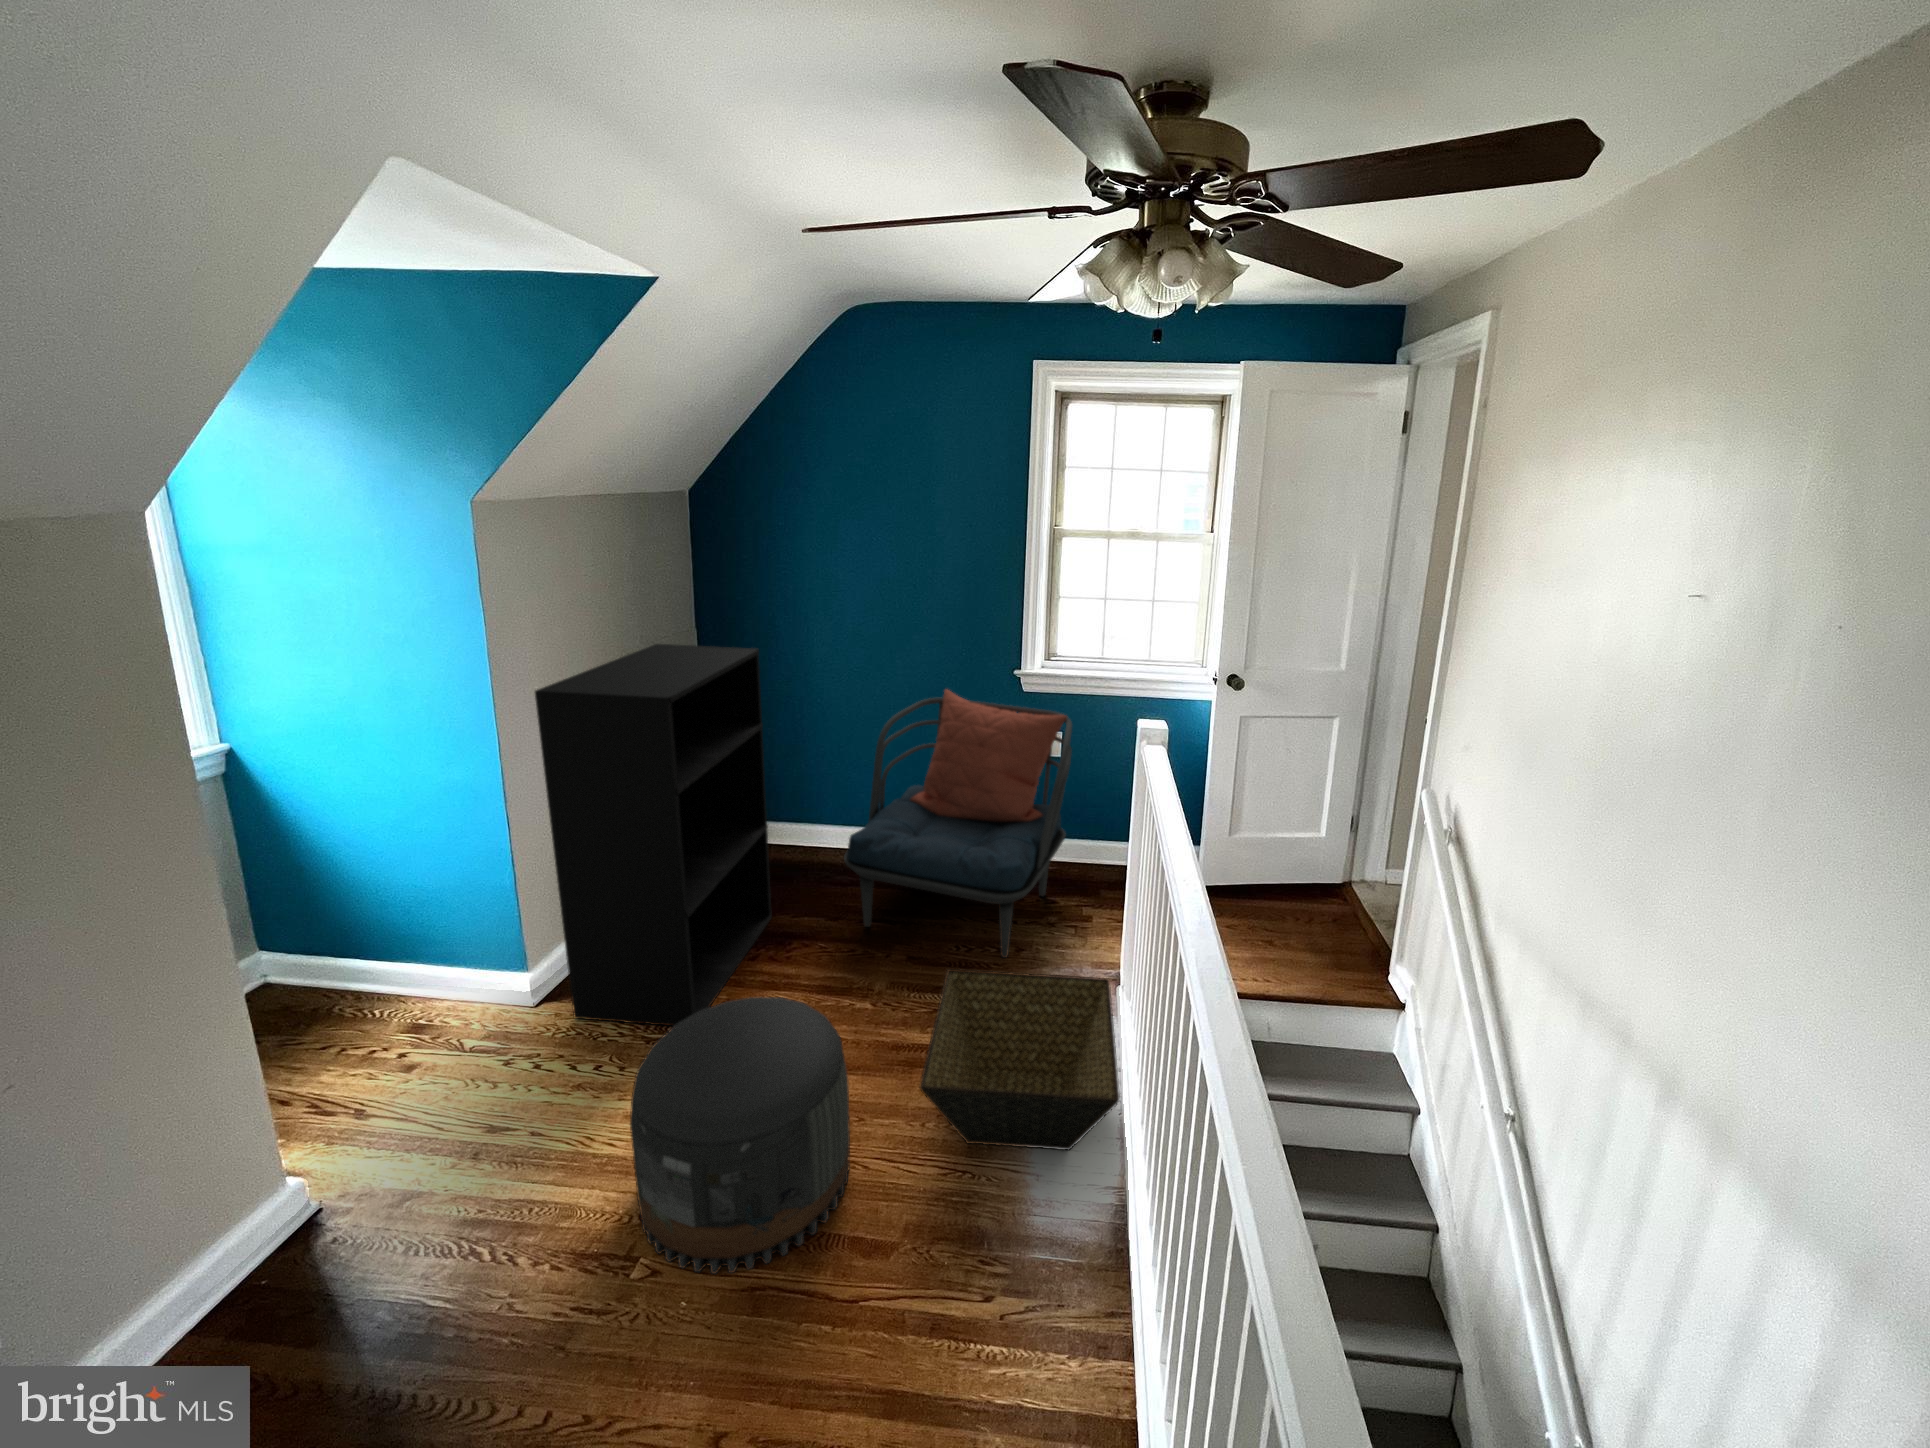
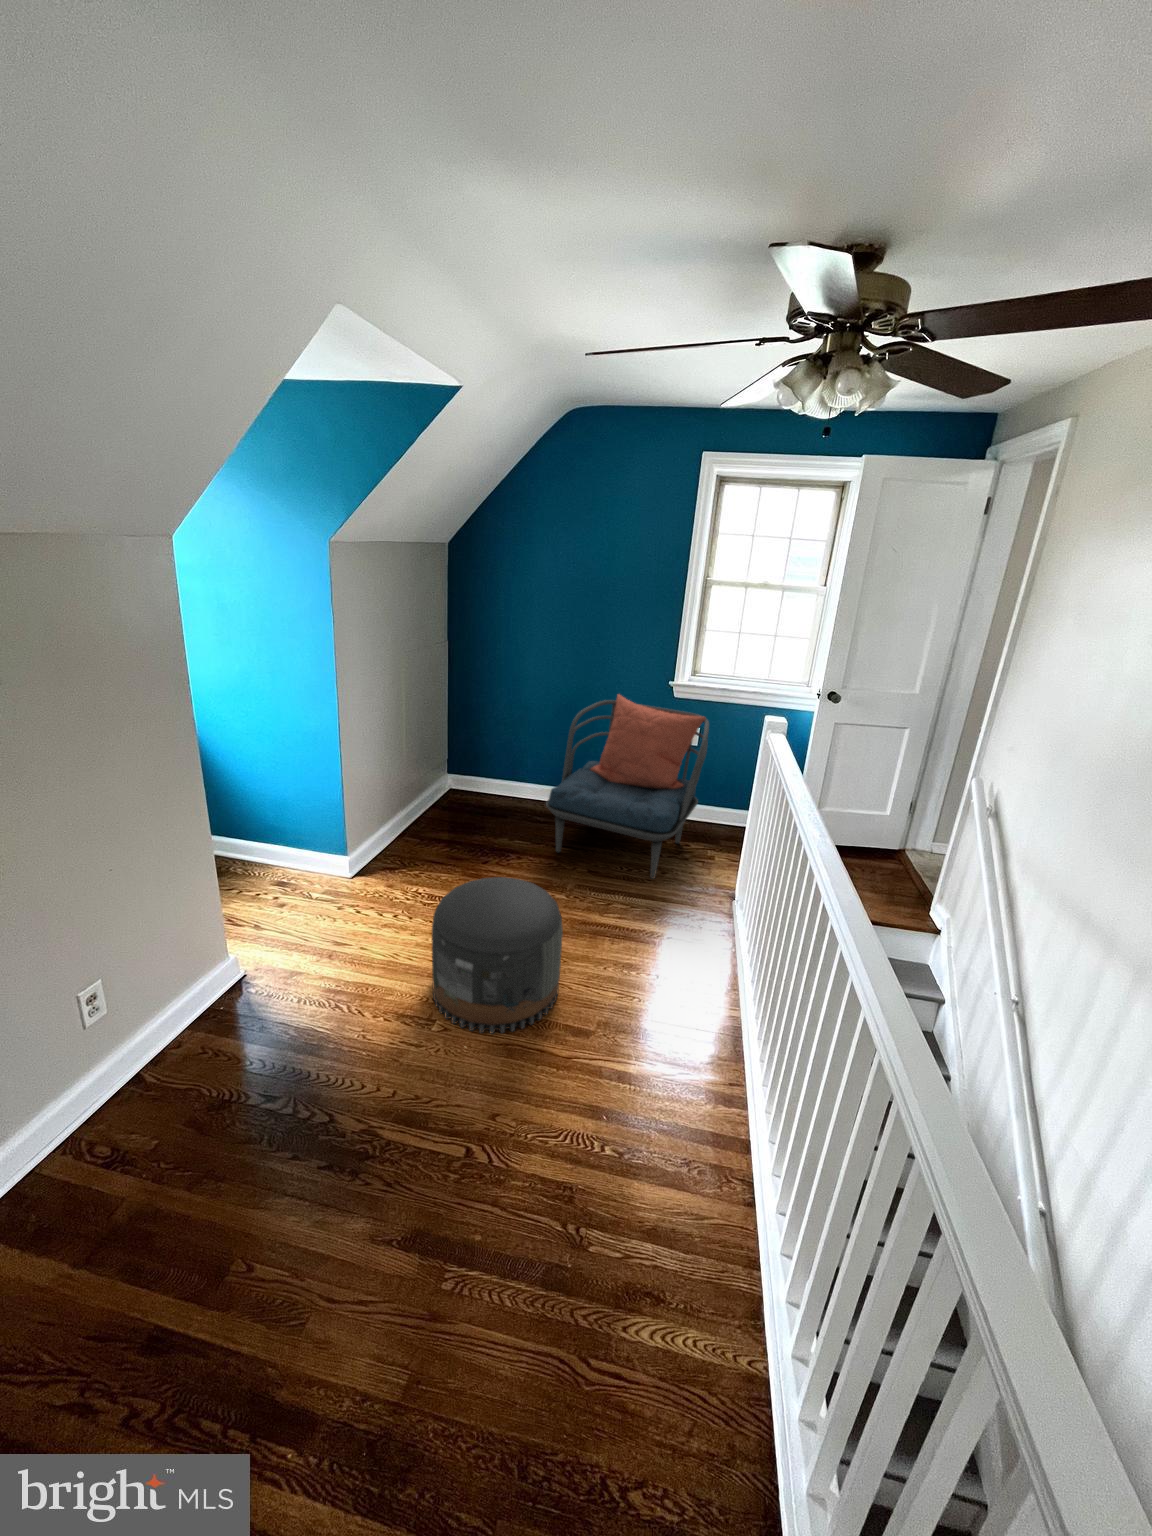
bookshelf: present [535,644,772,1026] -> none [364,649,498,901]
basket: present [920,969,1120,1150] -> none [608,876,741,993]

